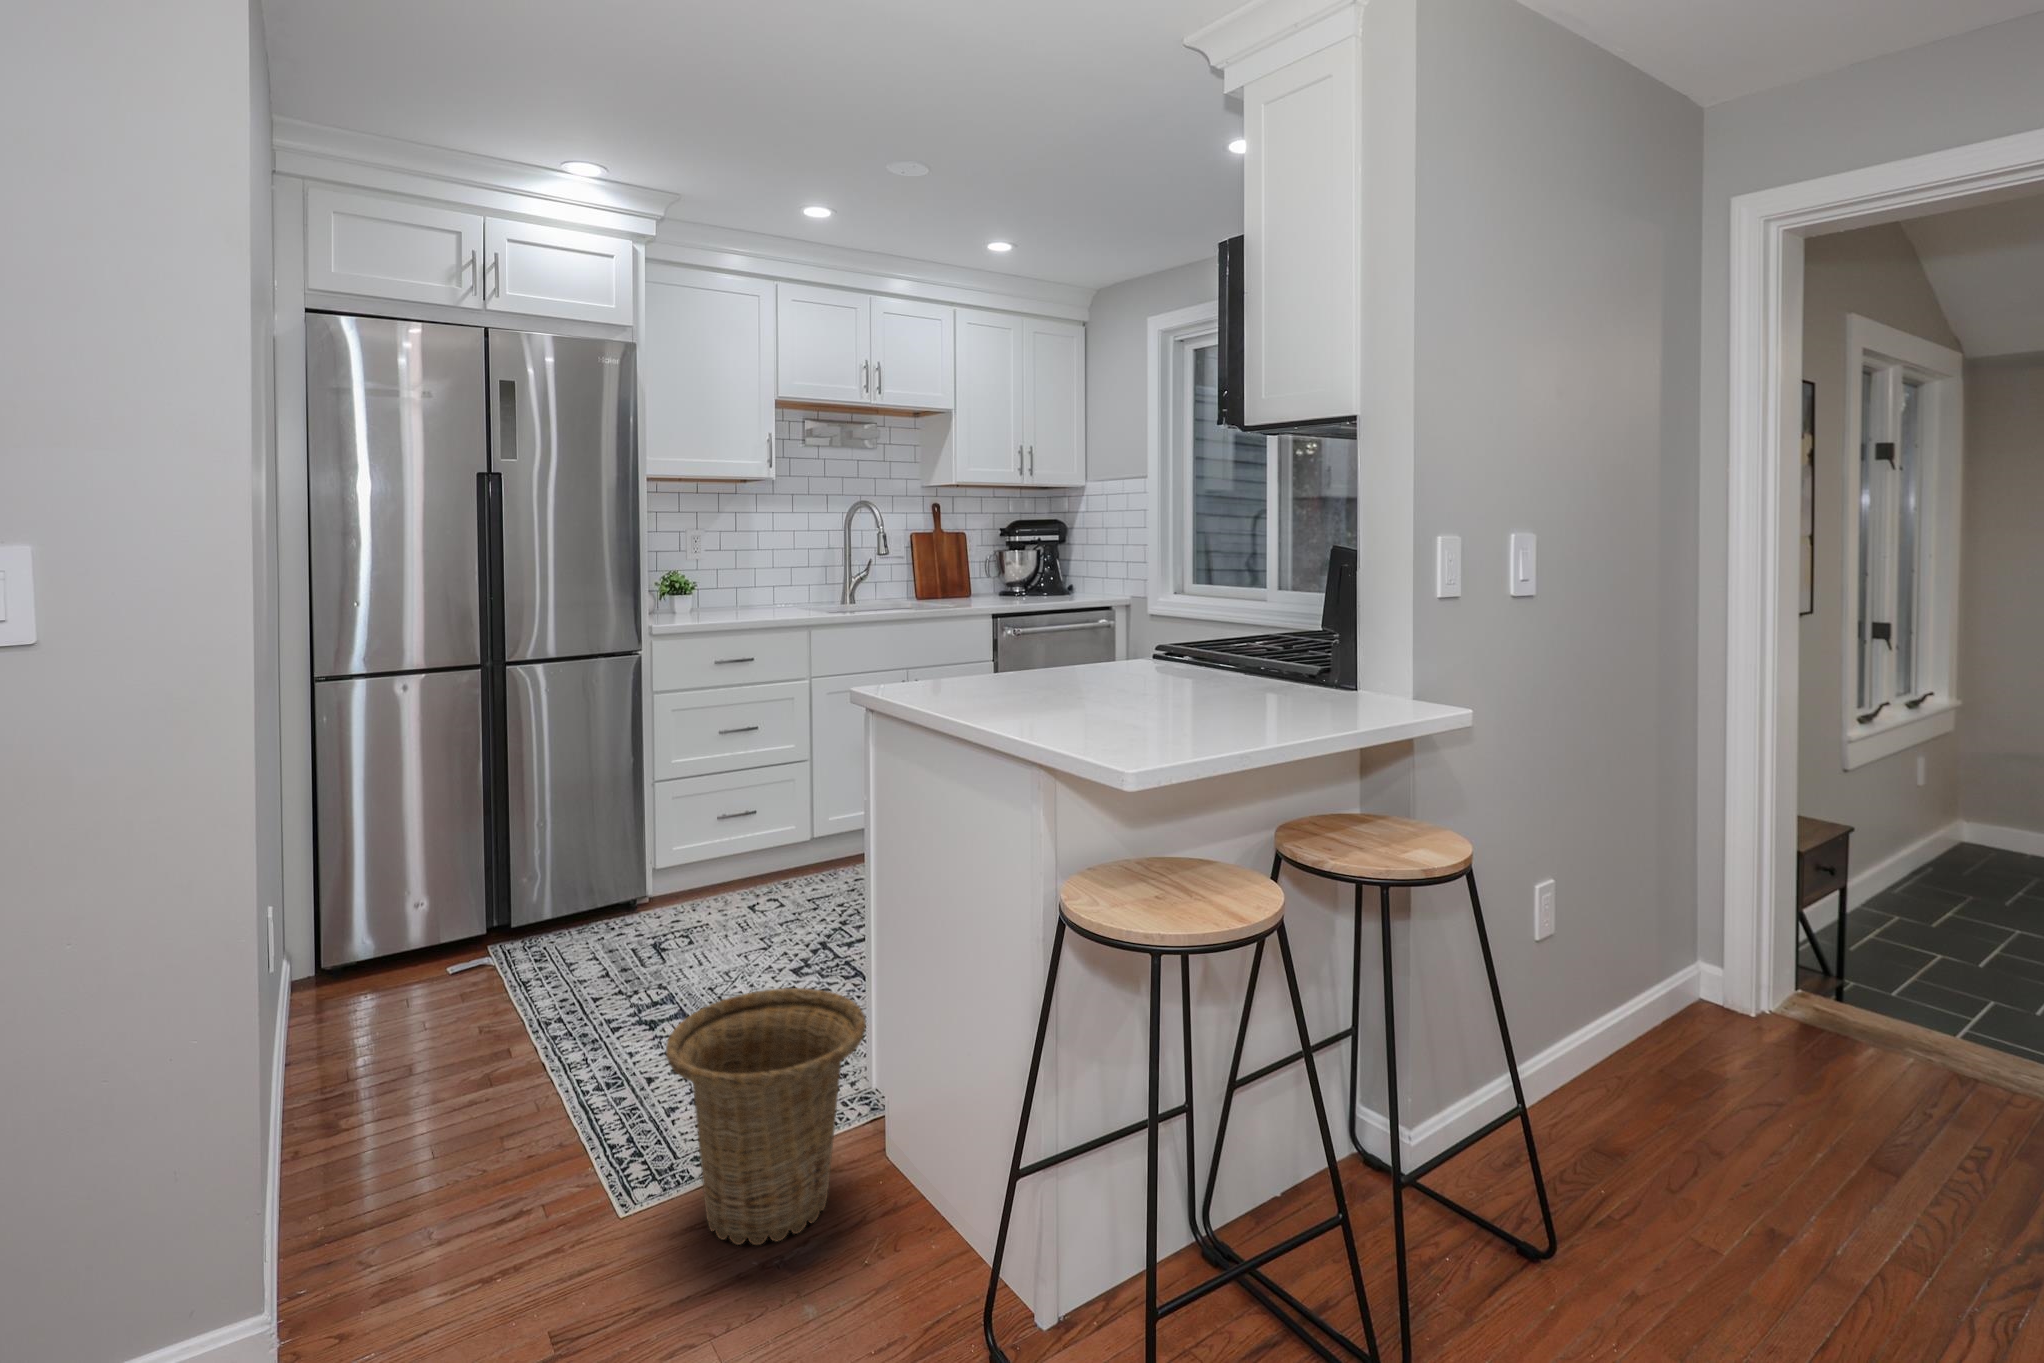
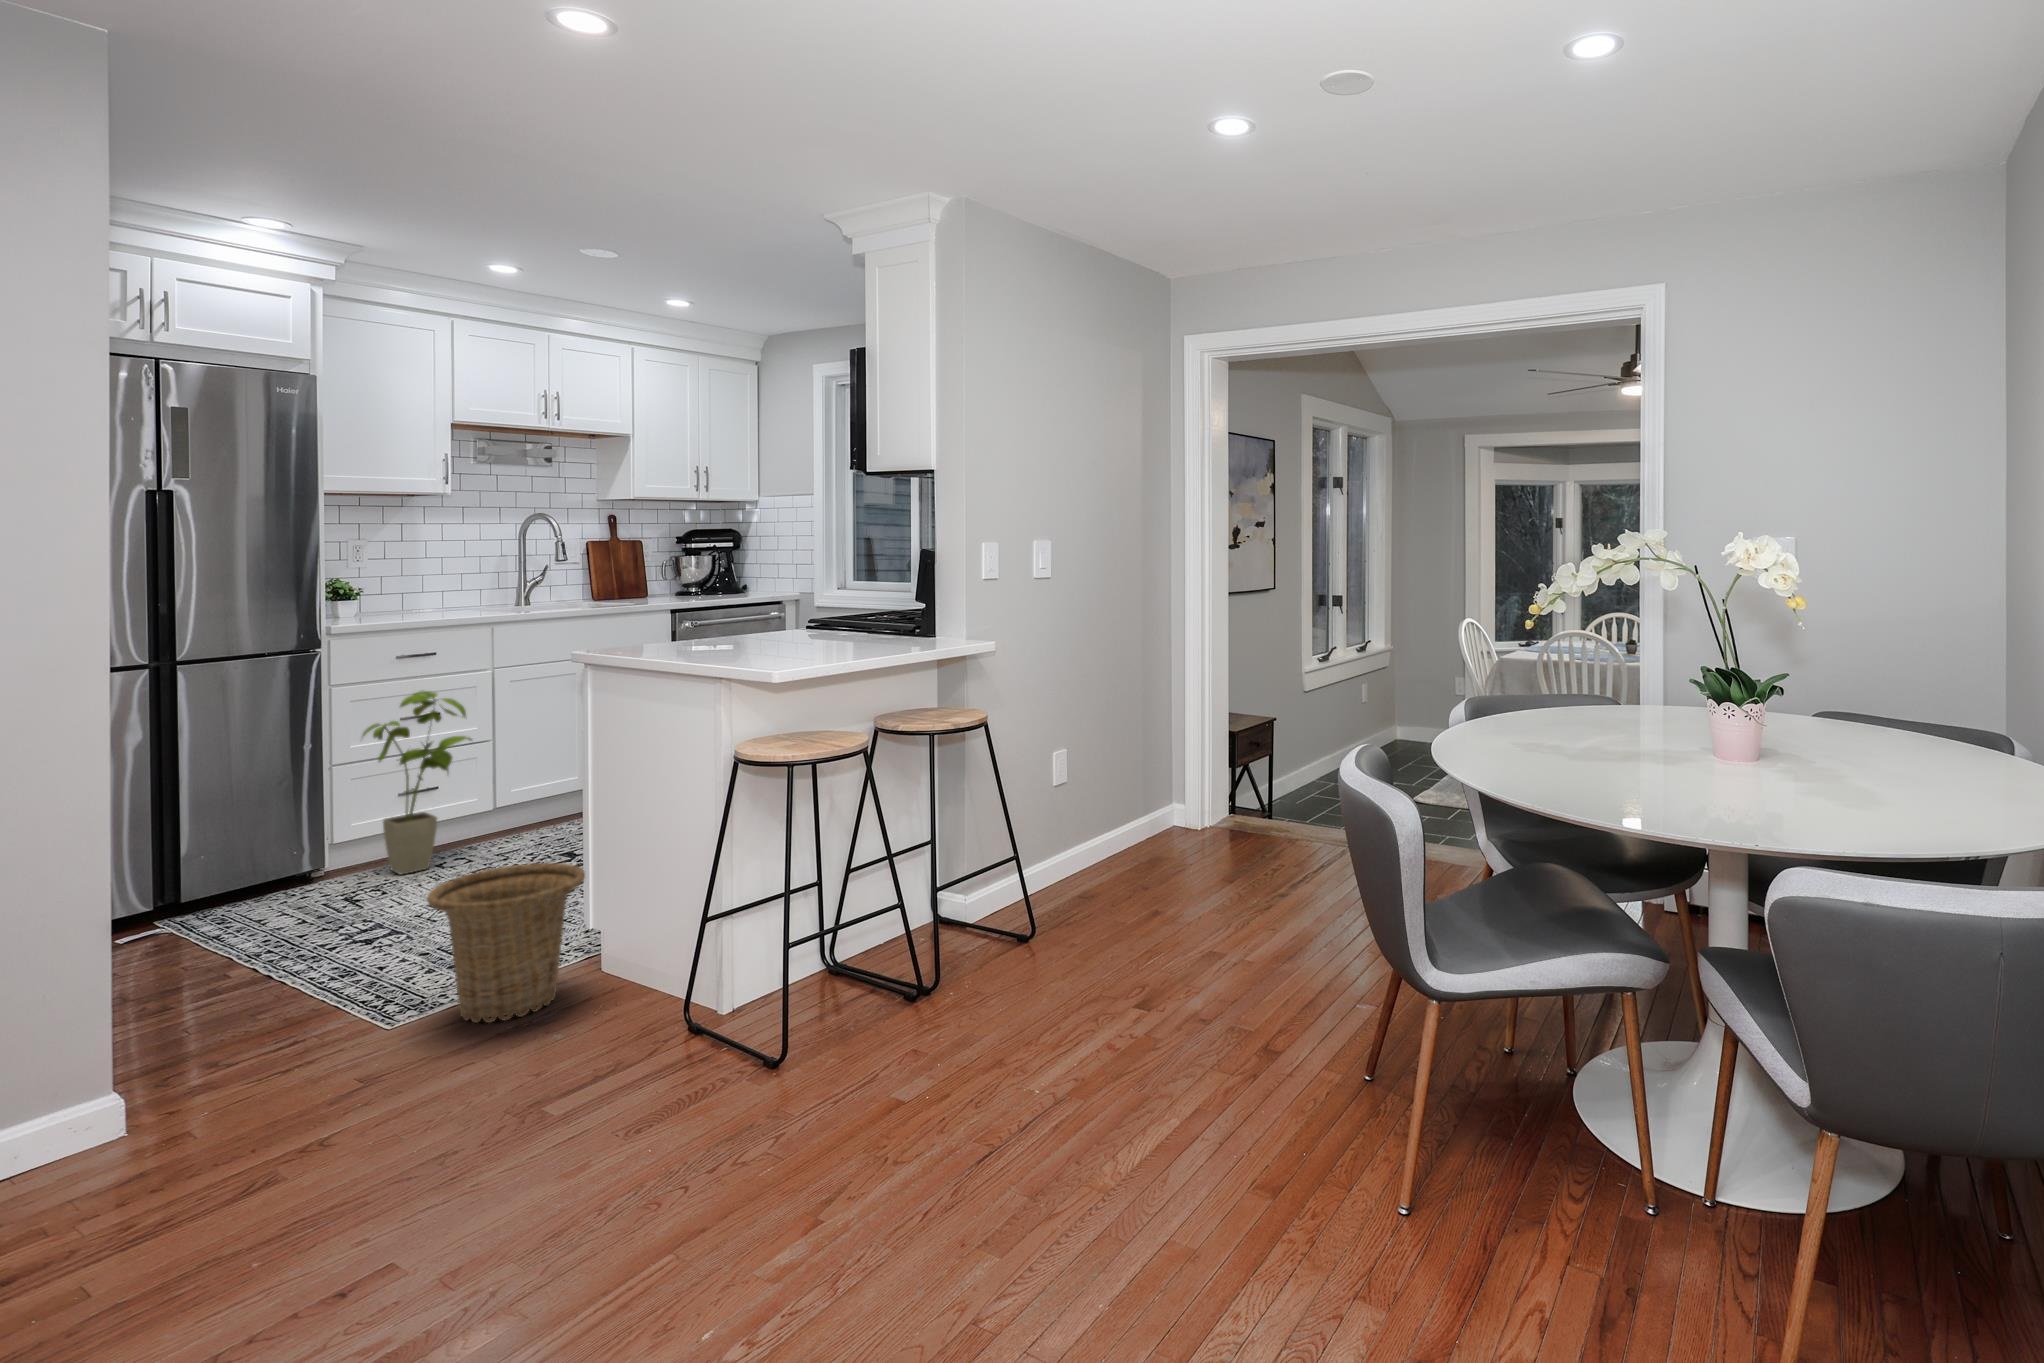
house plant: none [676,704,787,916] -> present [362,691,472,874]

